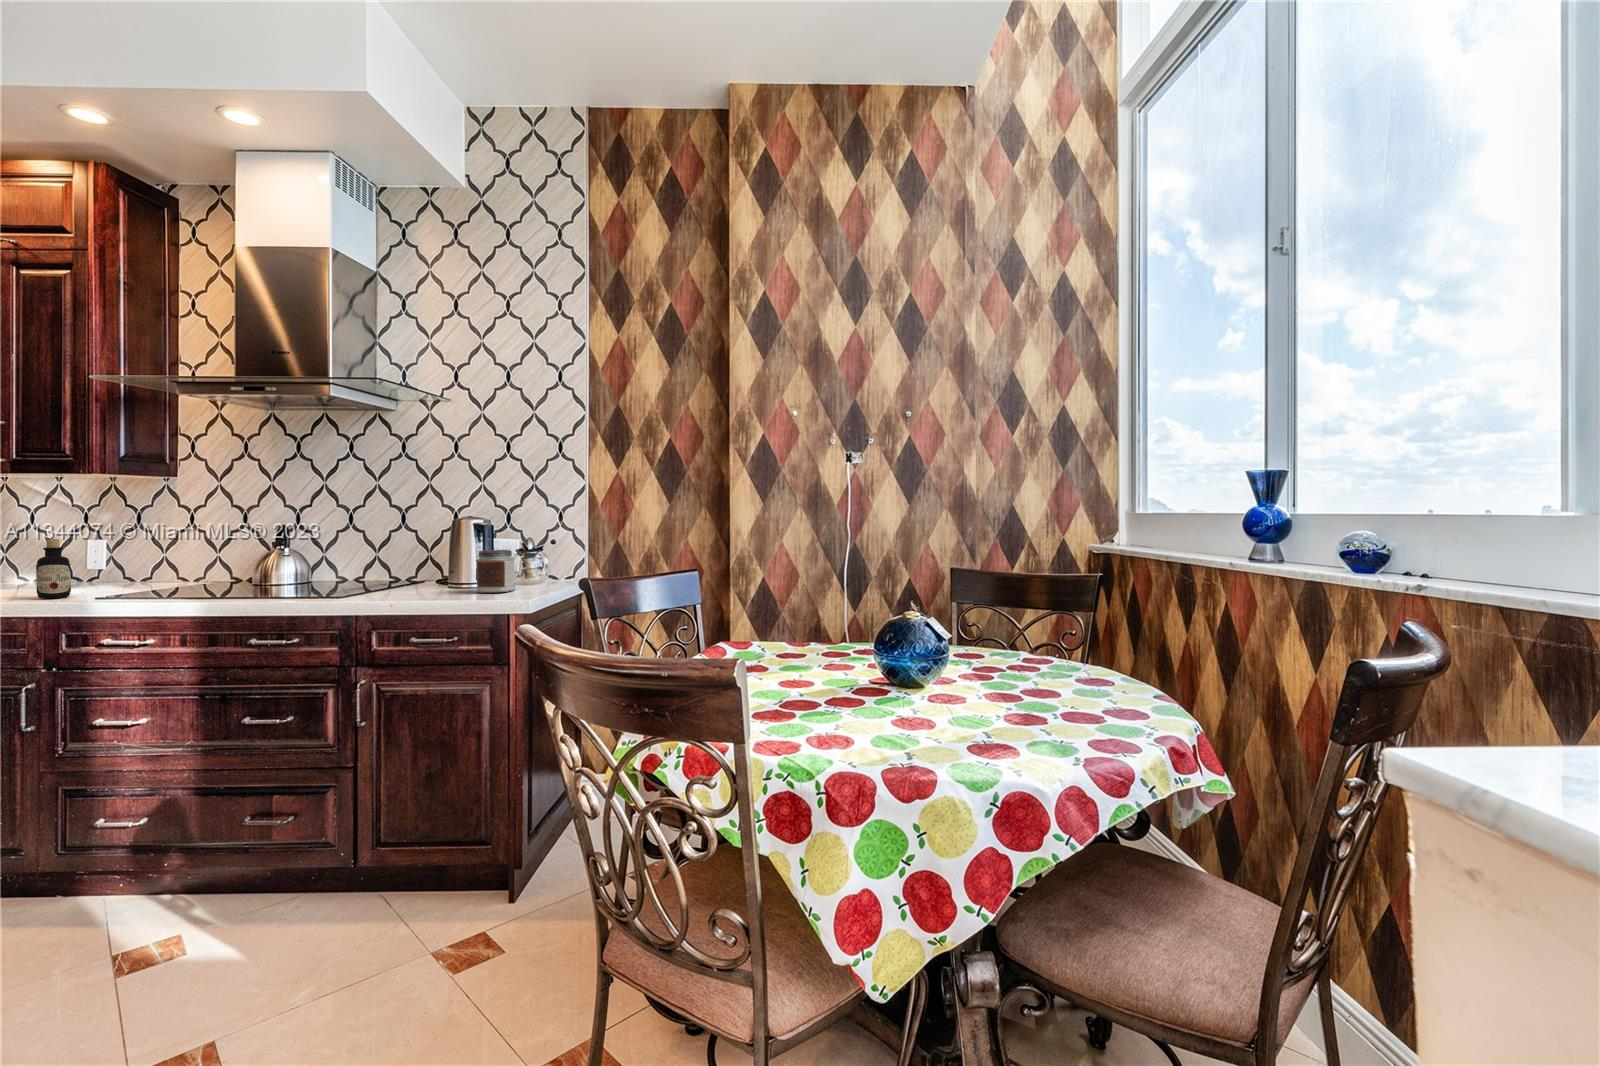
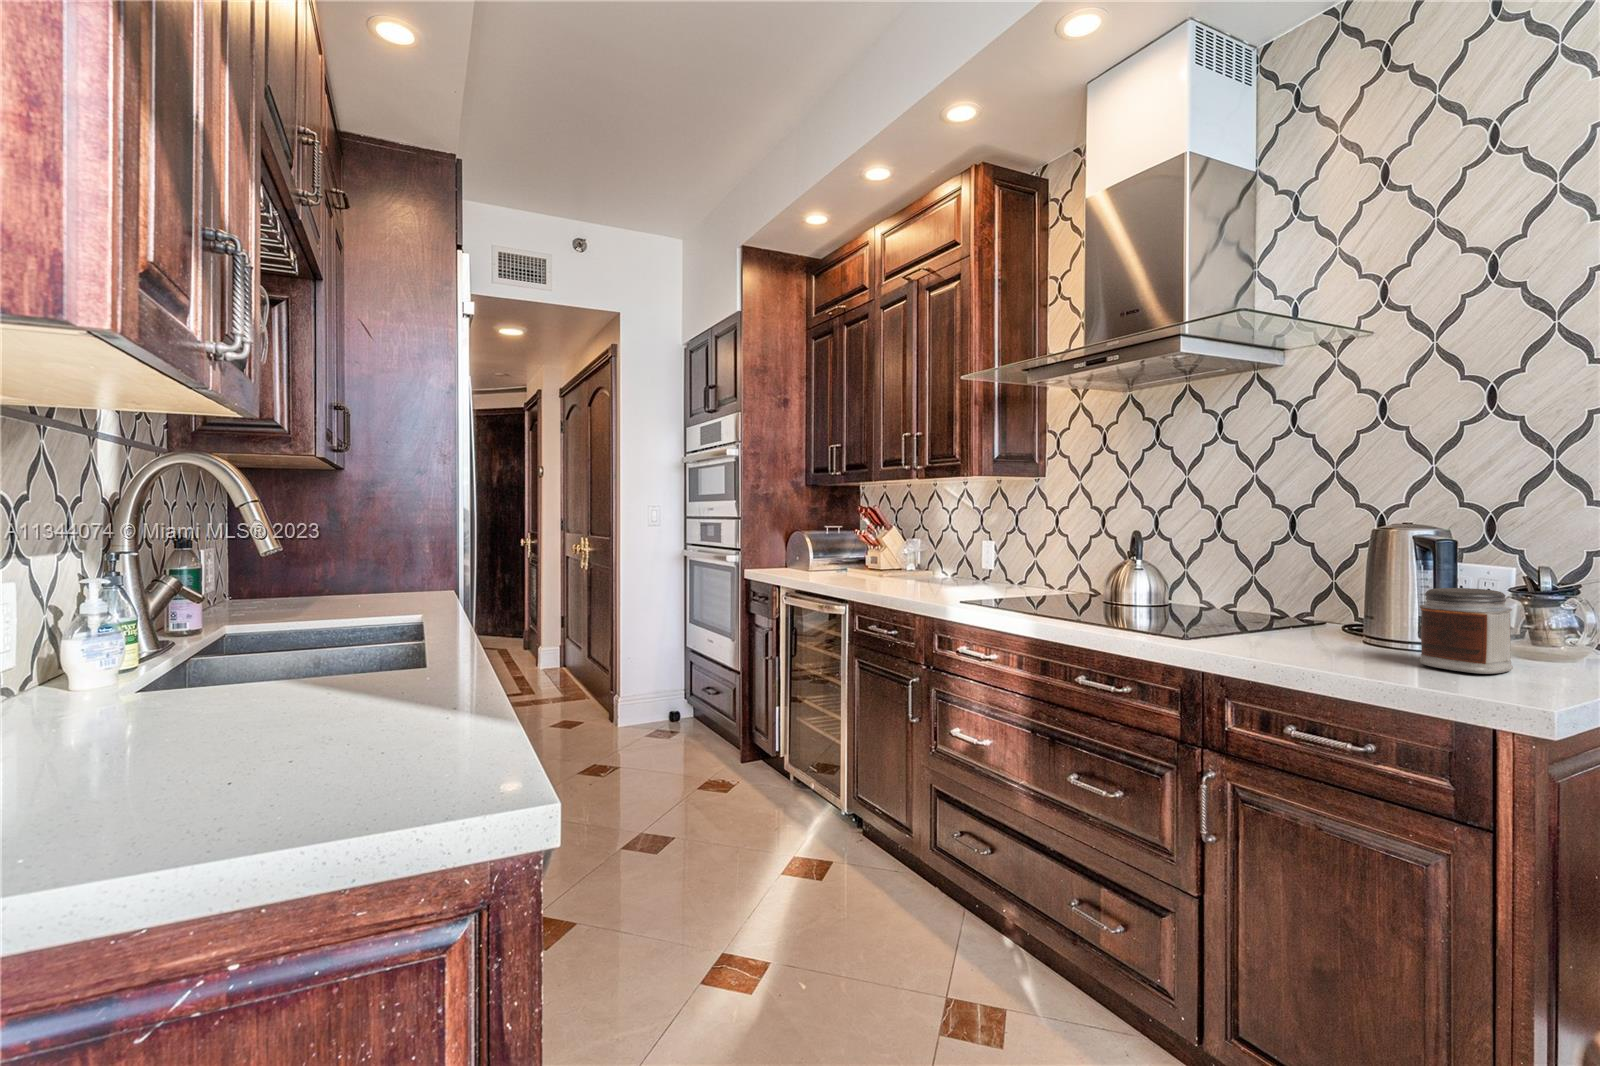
bottle: present [36,539,71,598] -> none [931,543,953,599]

